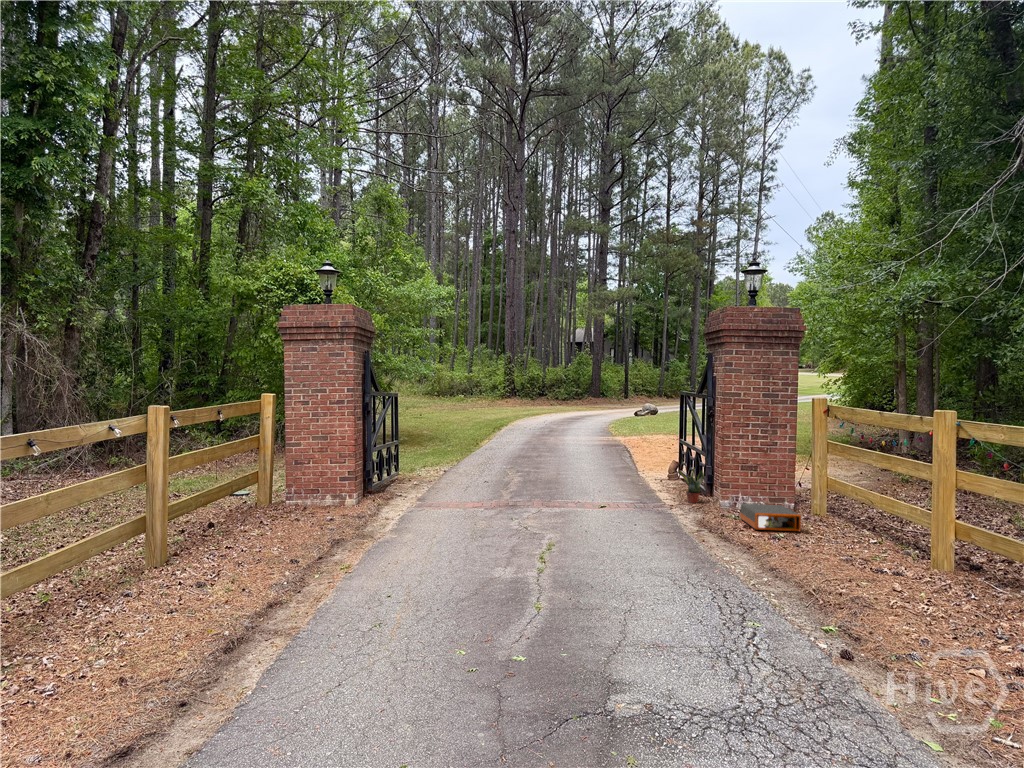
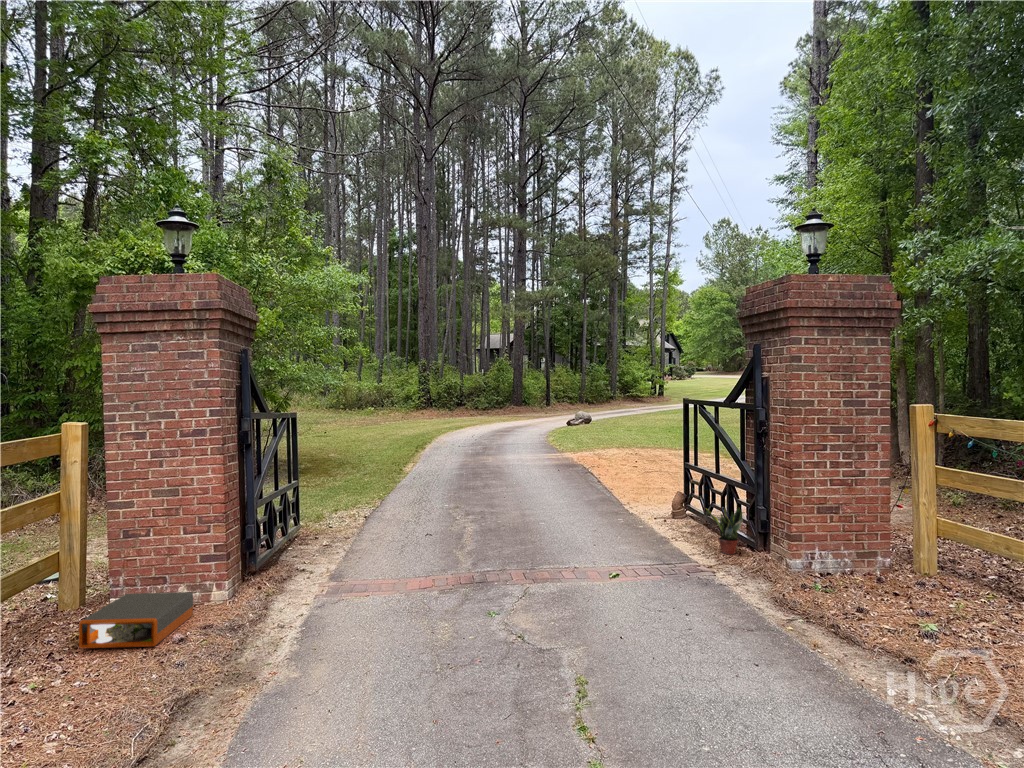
storage box: present [740,504,801,531] -> present [79,592,193,649]

